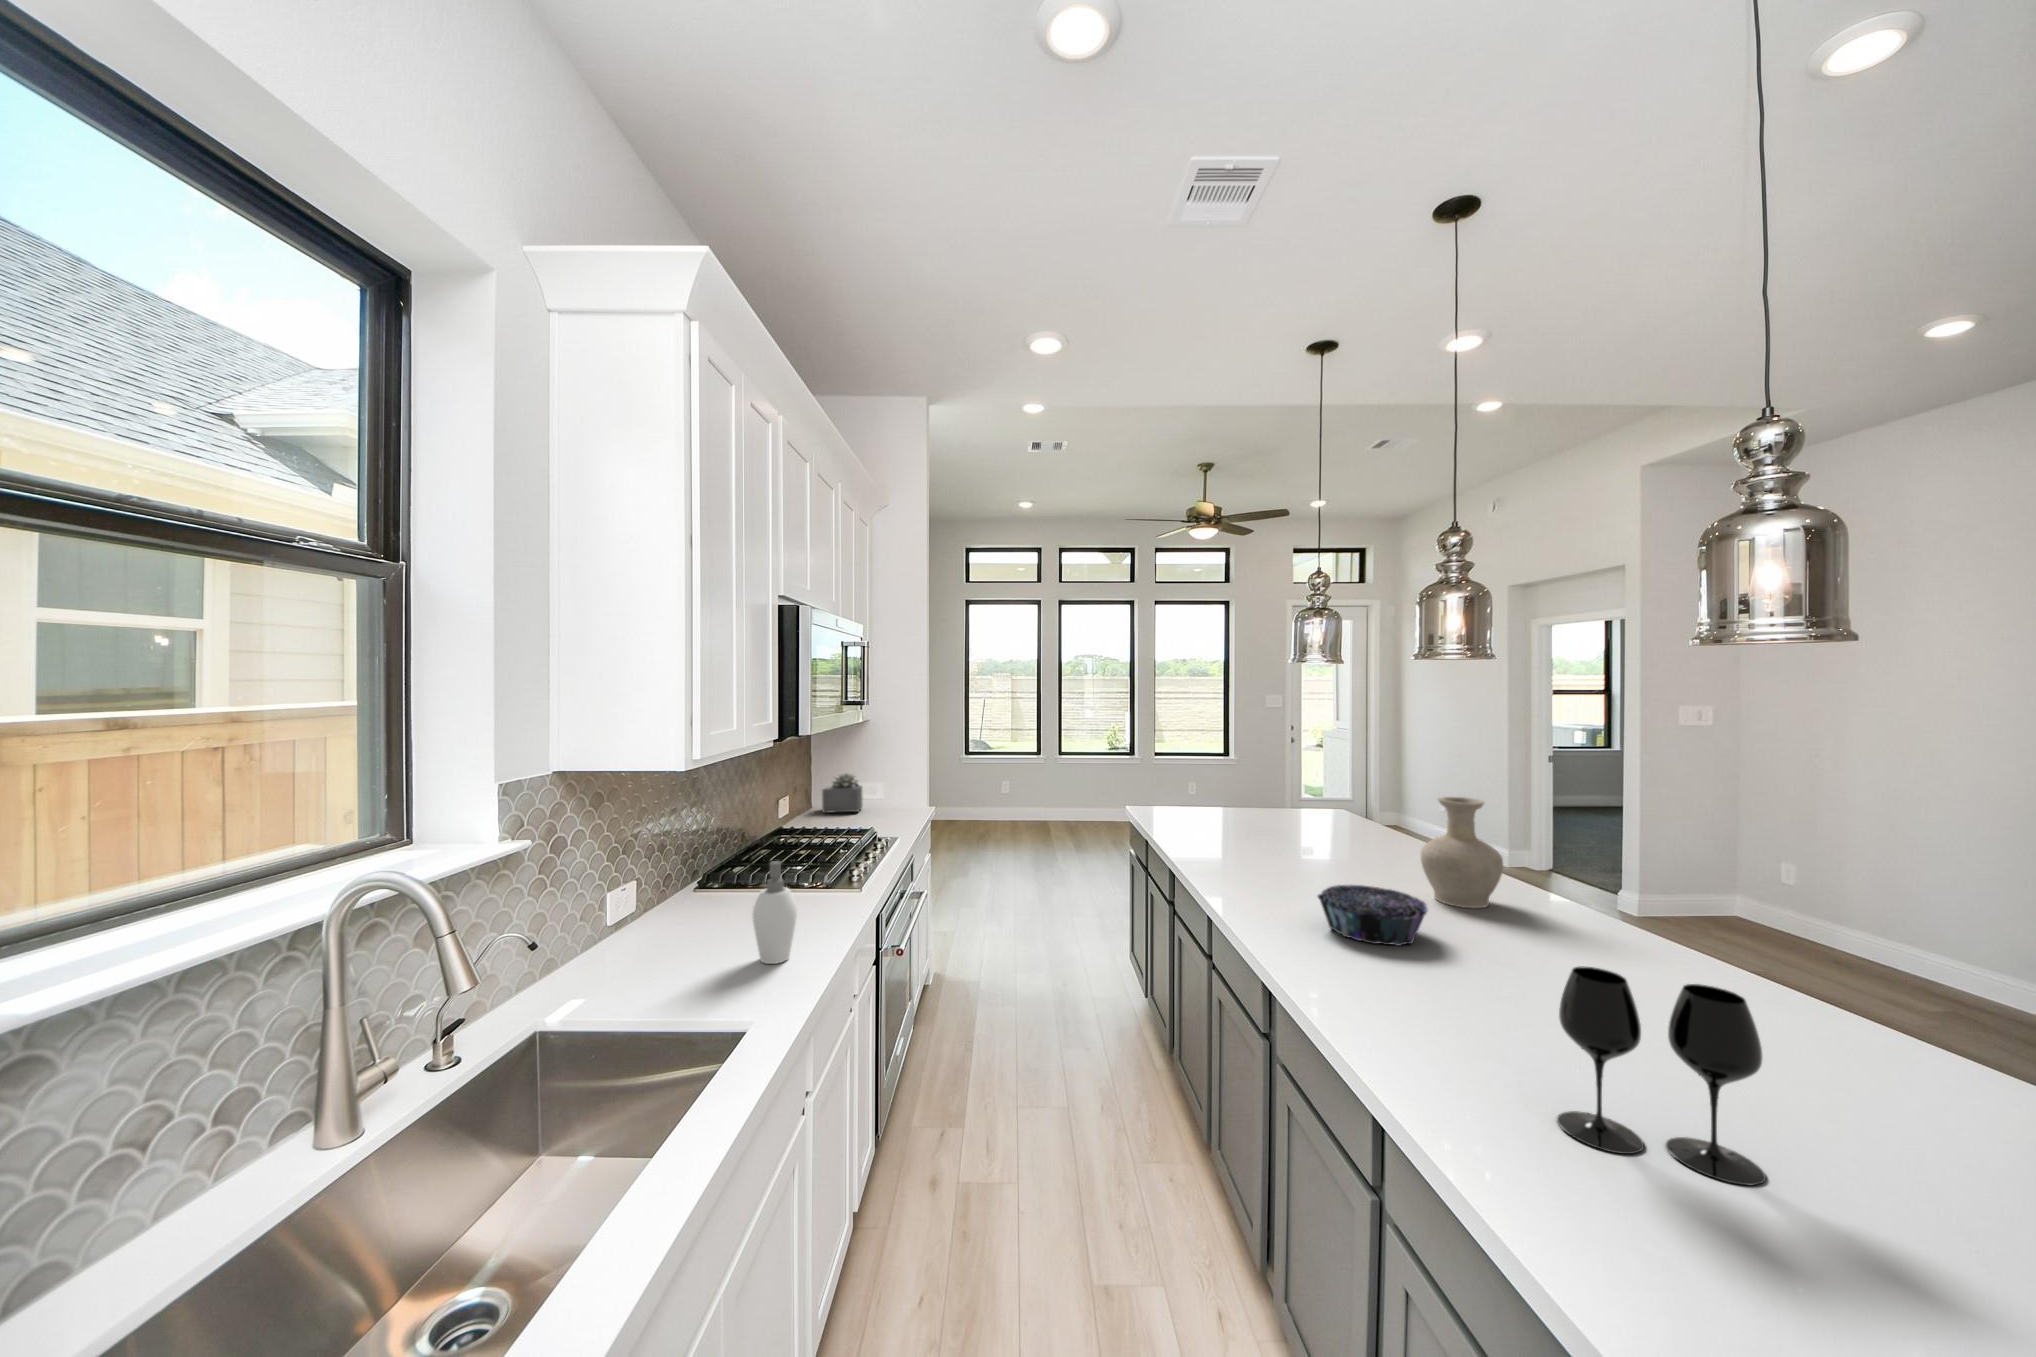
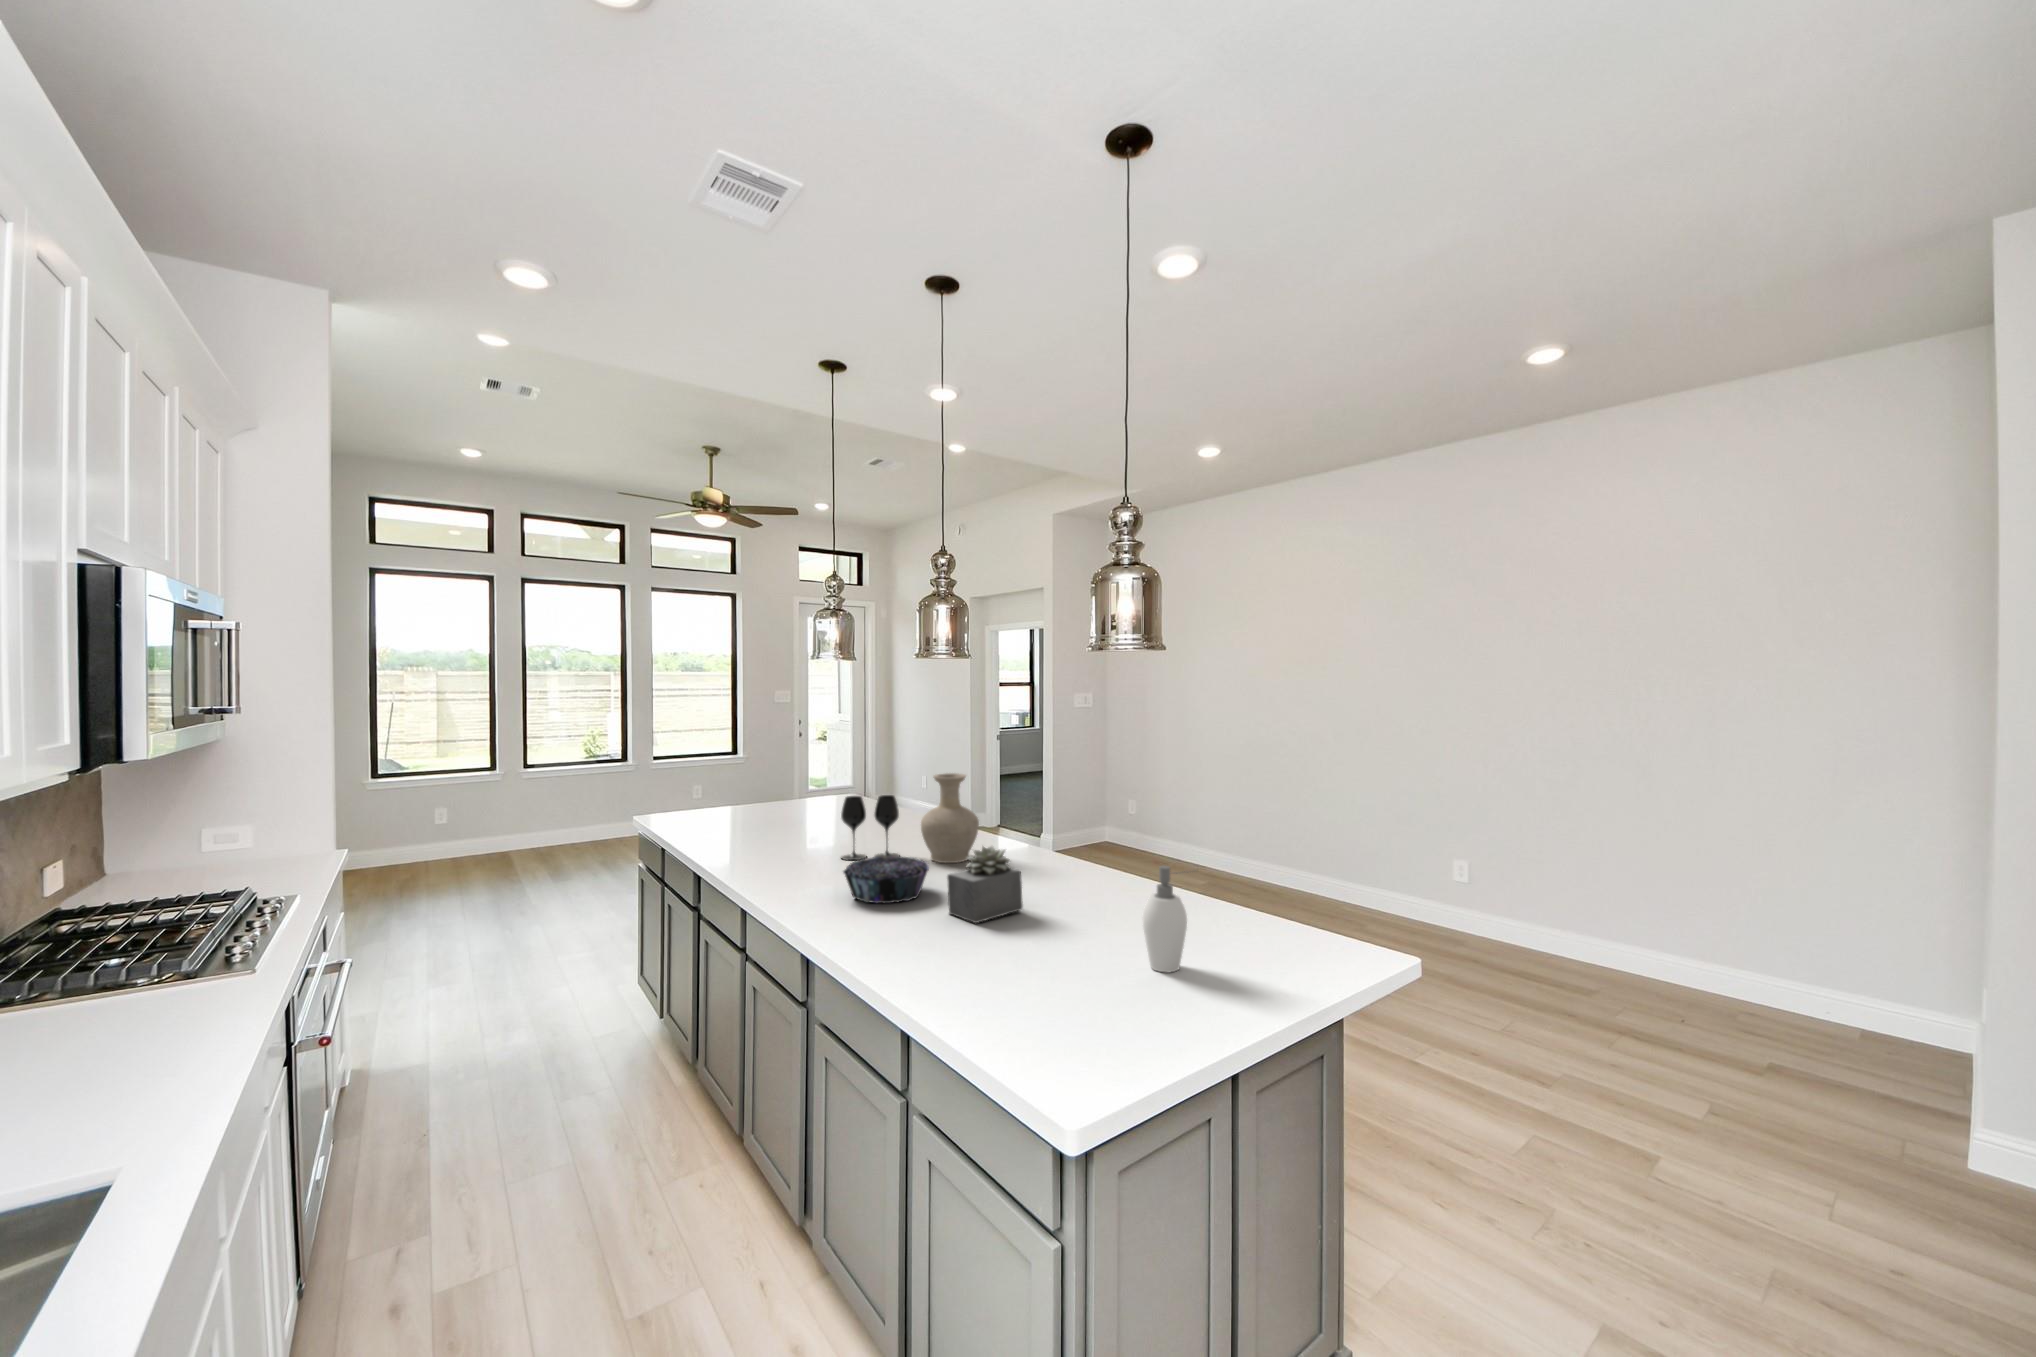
succulent plant: present [822,773,863,813] -> present [947,846,1023,923]
soap dispenser: present [753,861,797,964] -> present [1142,866,1188,972]
wine glass: present [1557,967,1766,1185] -> present [841,795,900,860]

